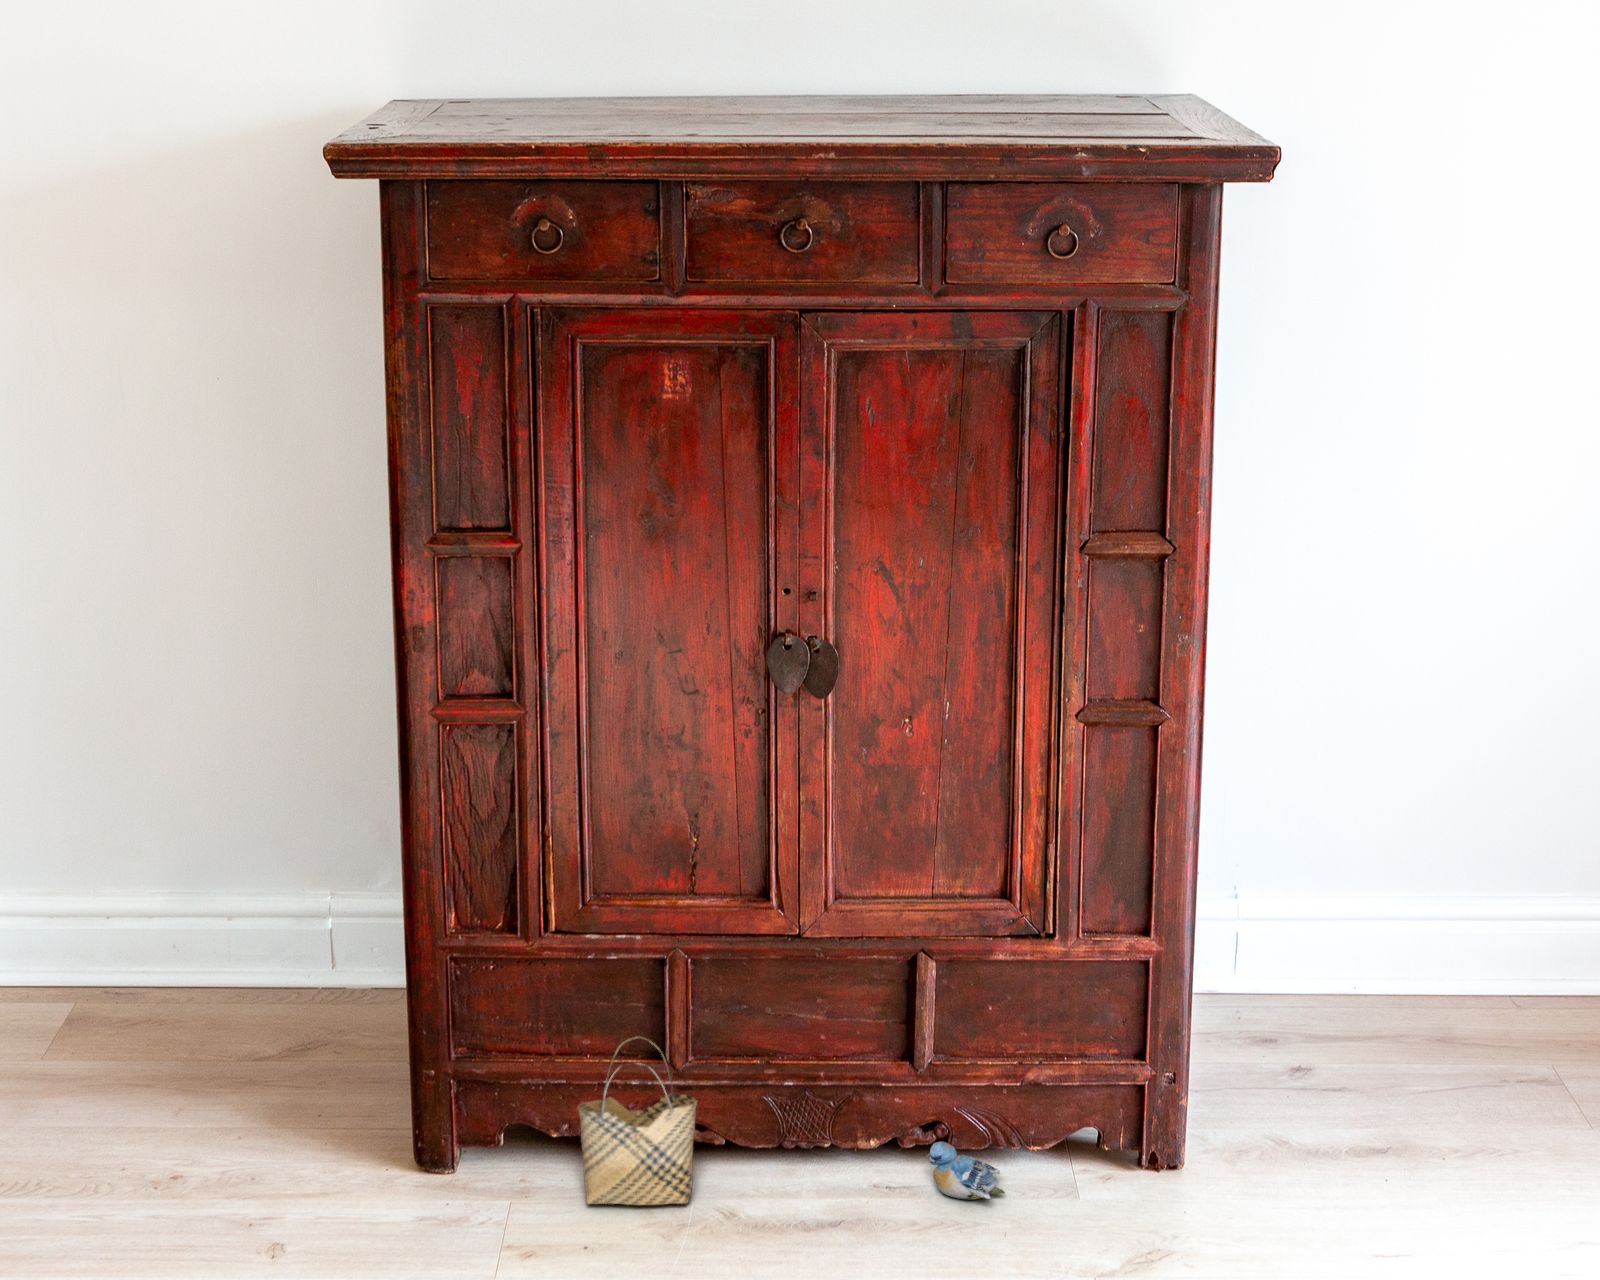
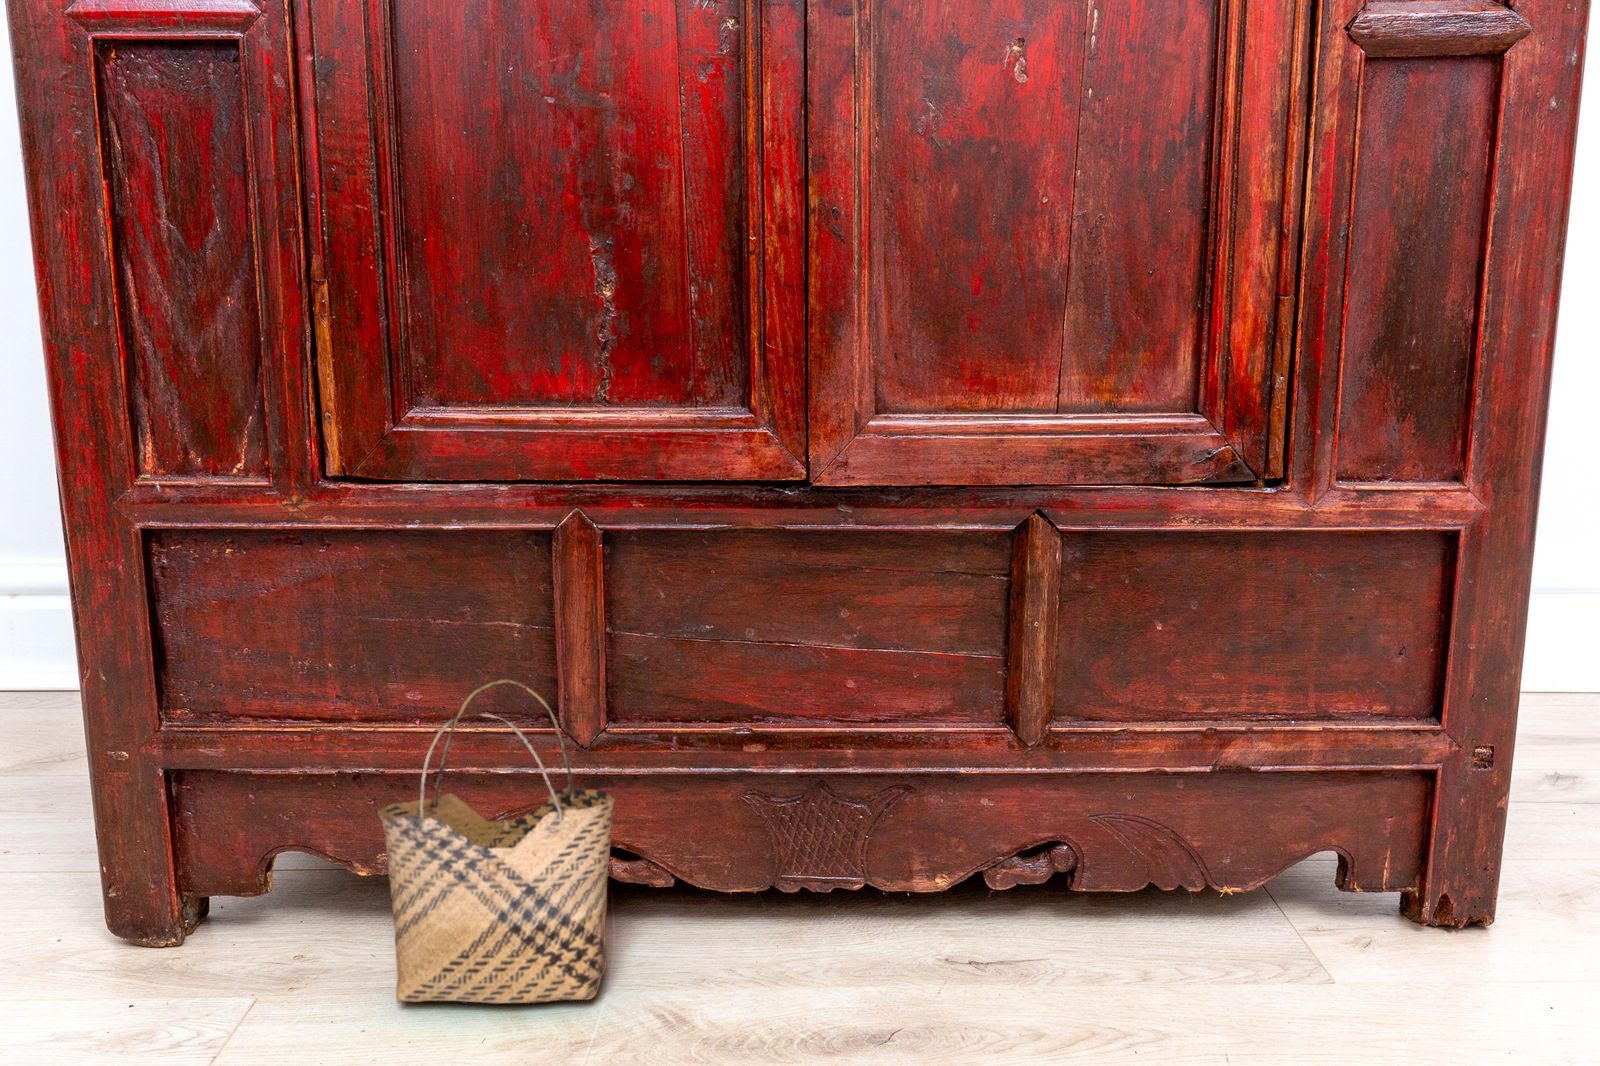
plush toy: present [927,1142,1005,1200] -> none [1047,876,1201,987]

